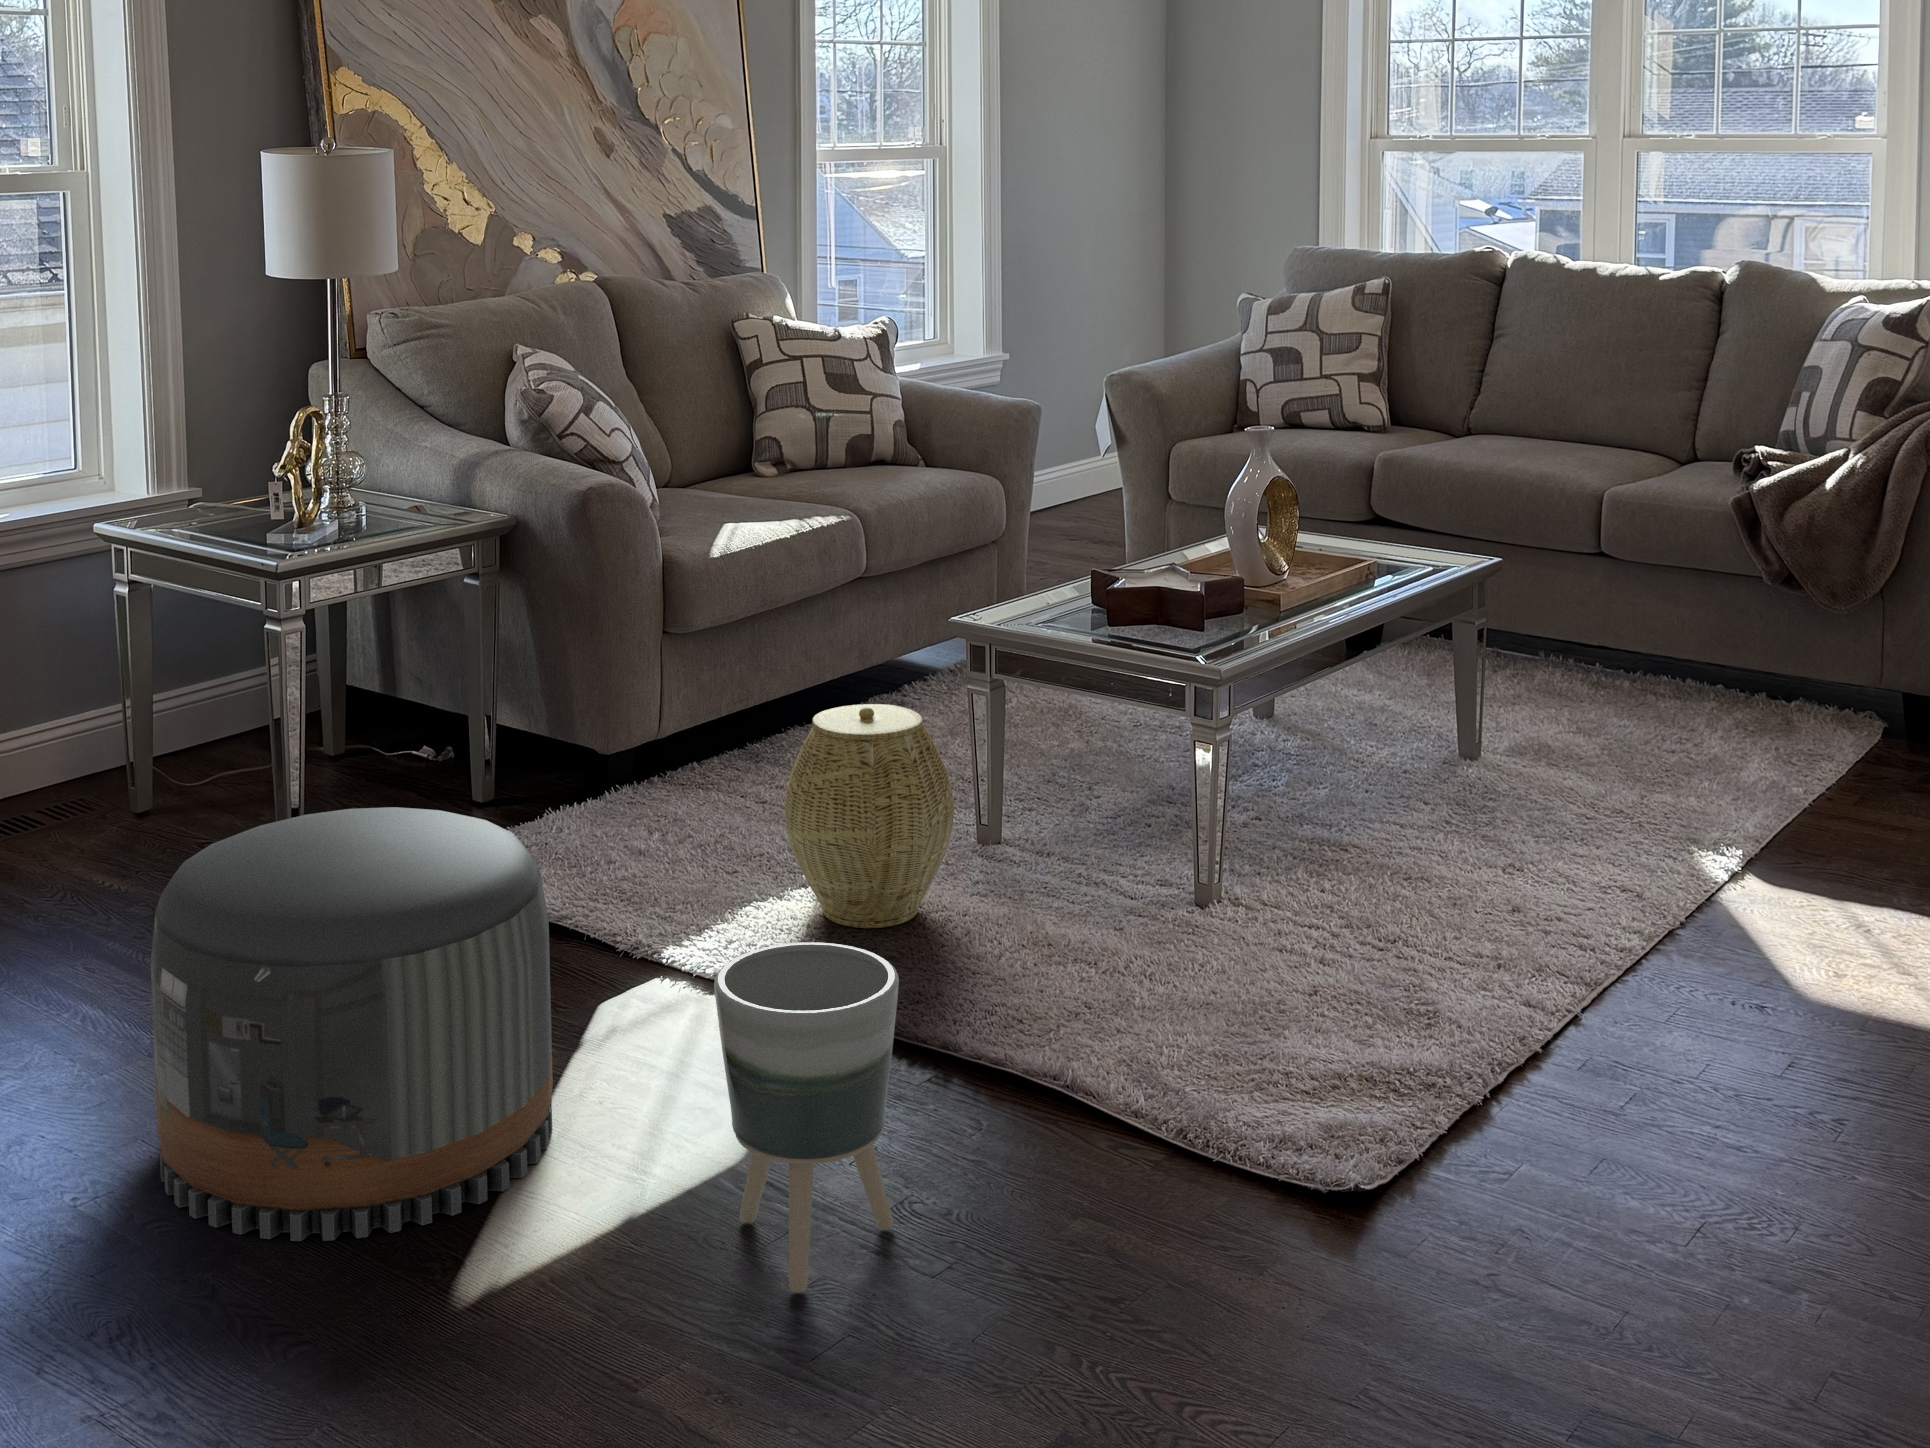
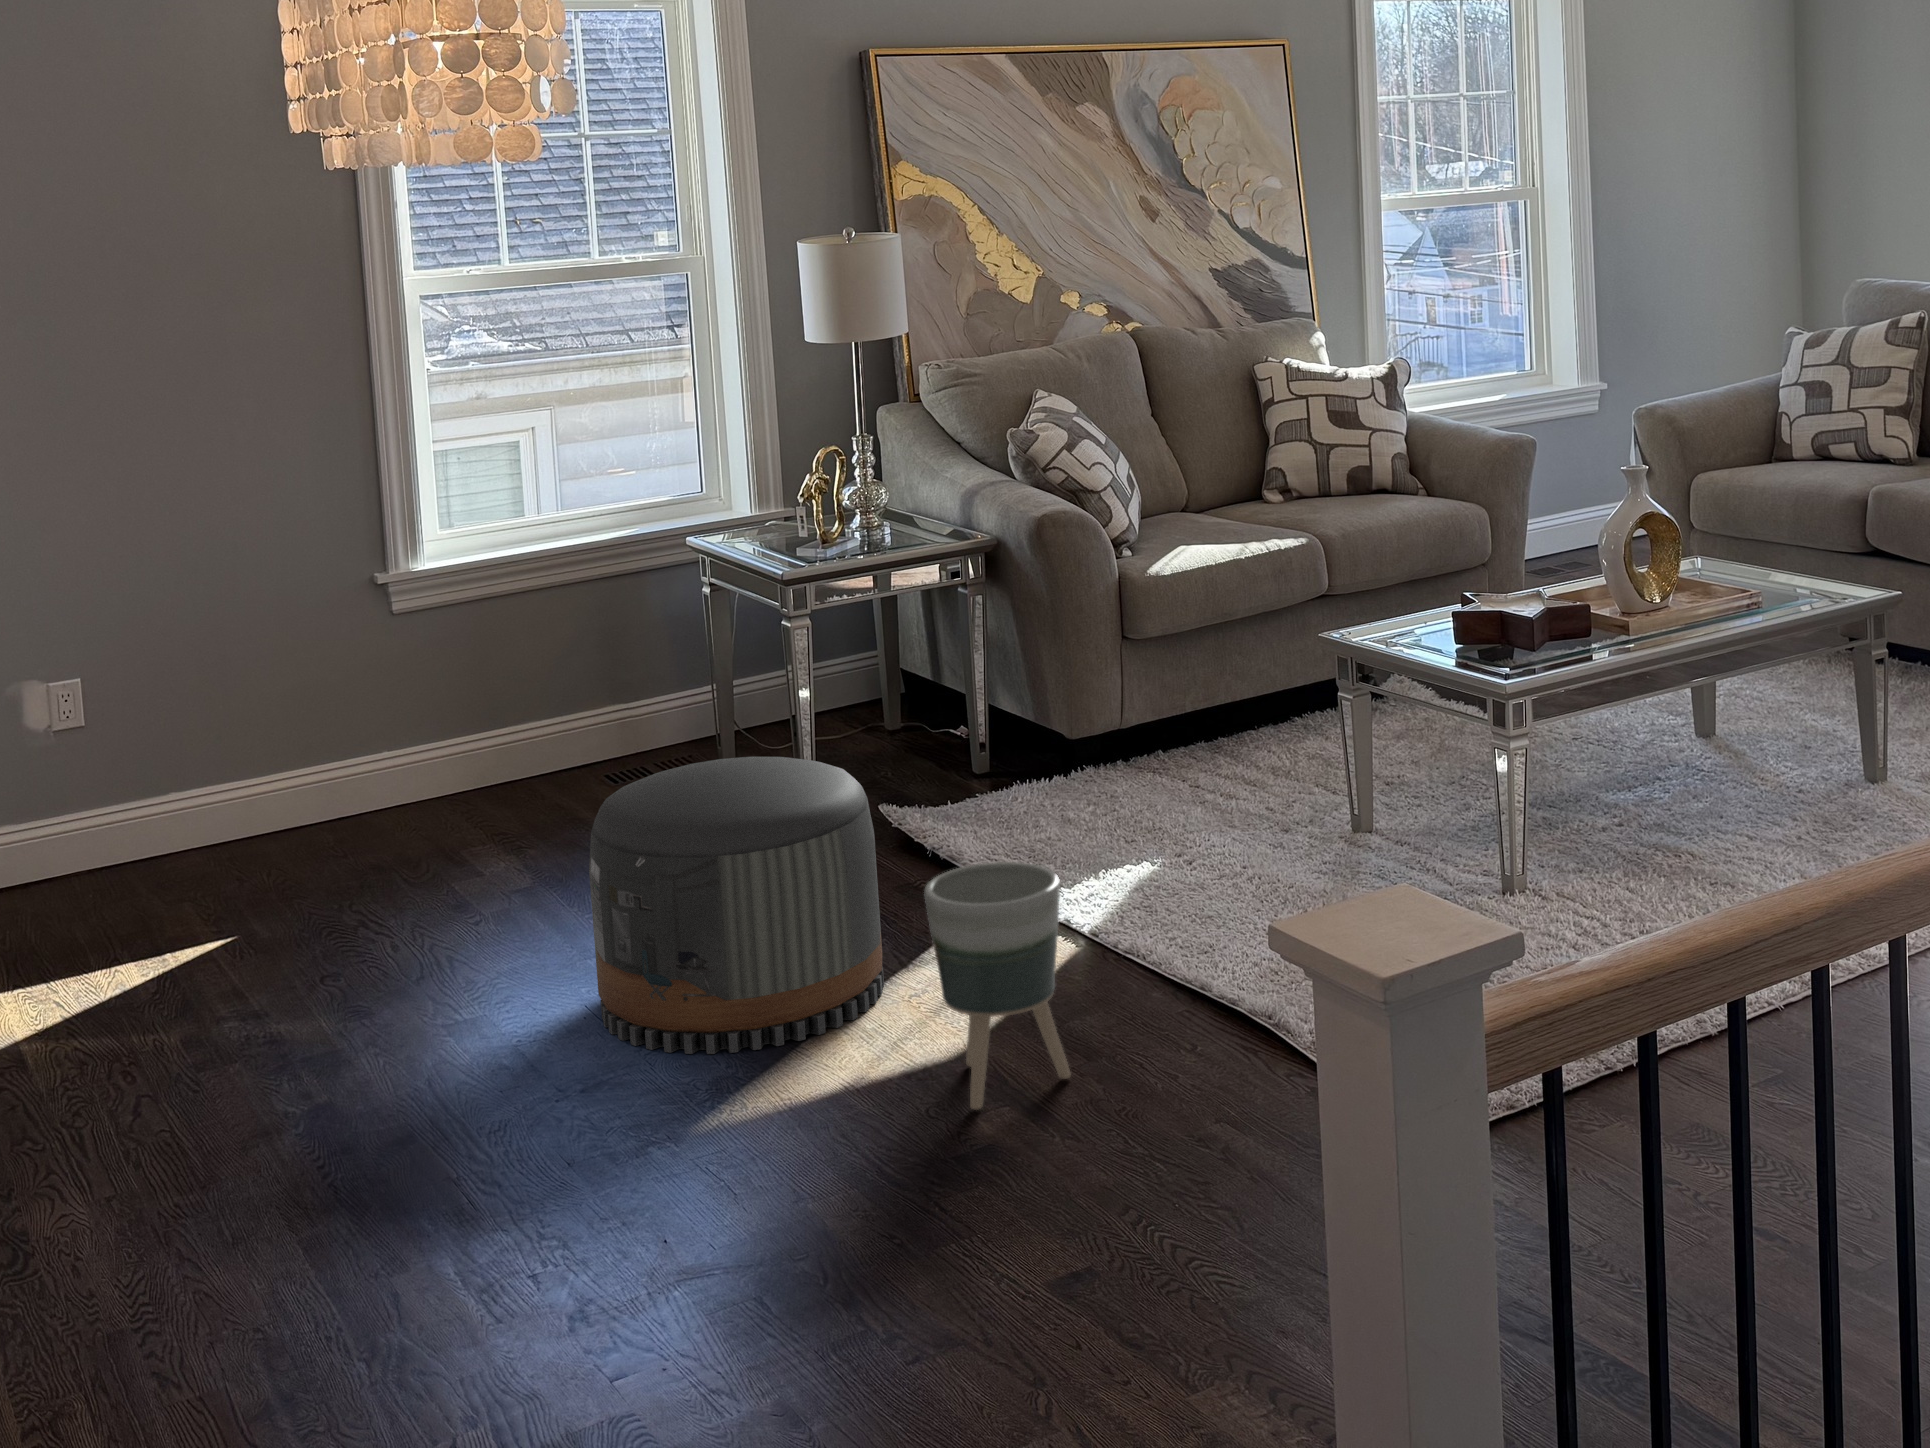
woven basket: present [785,704,954,928] -> none [1147,700,1287,883]

